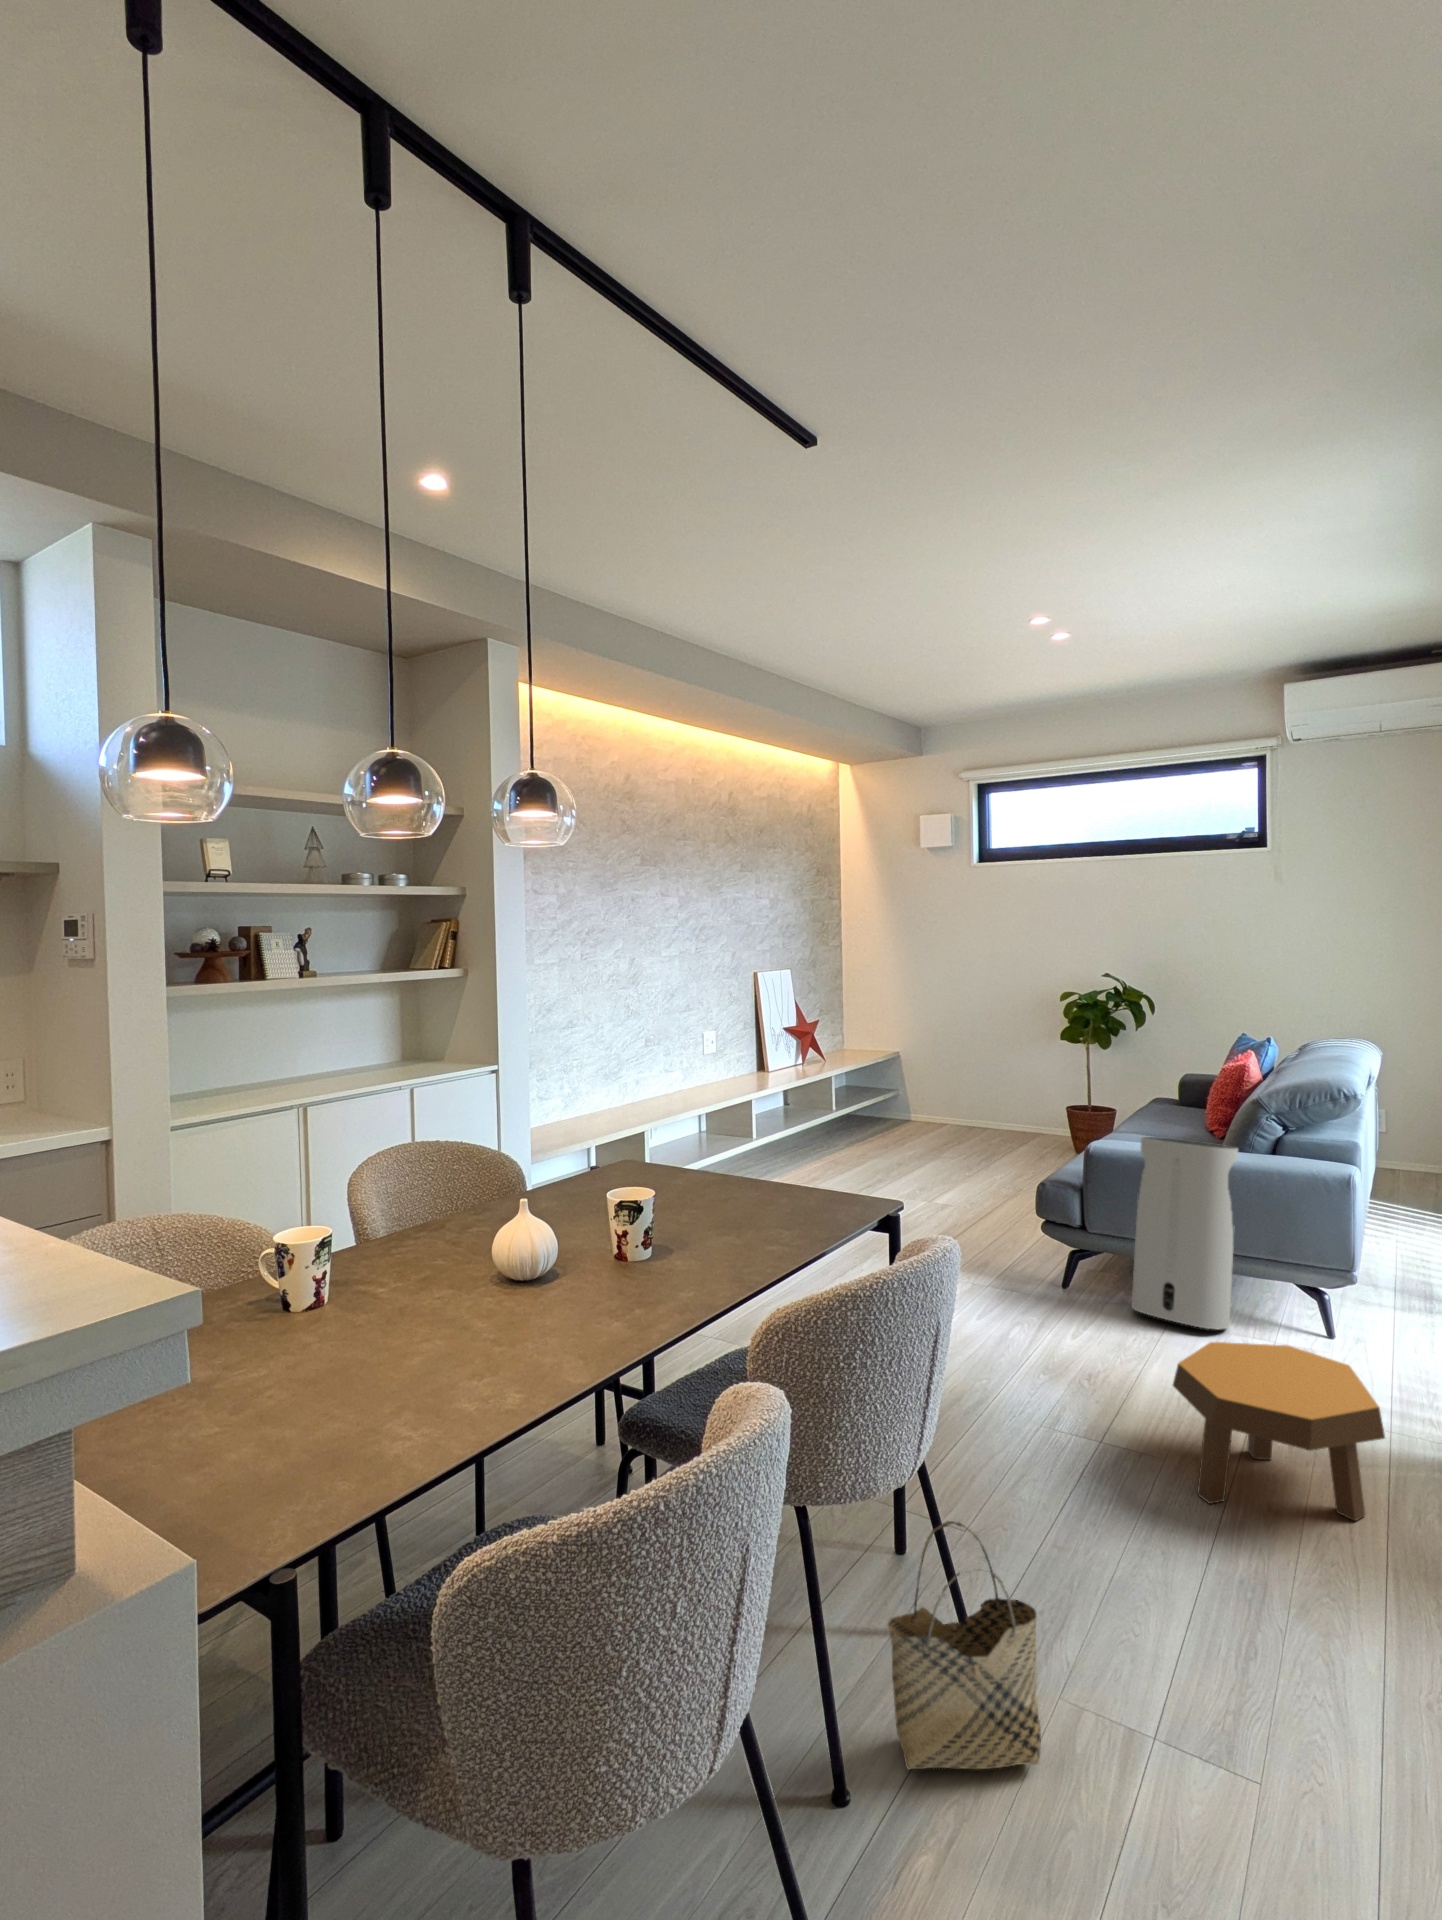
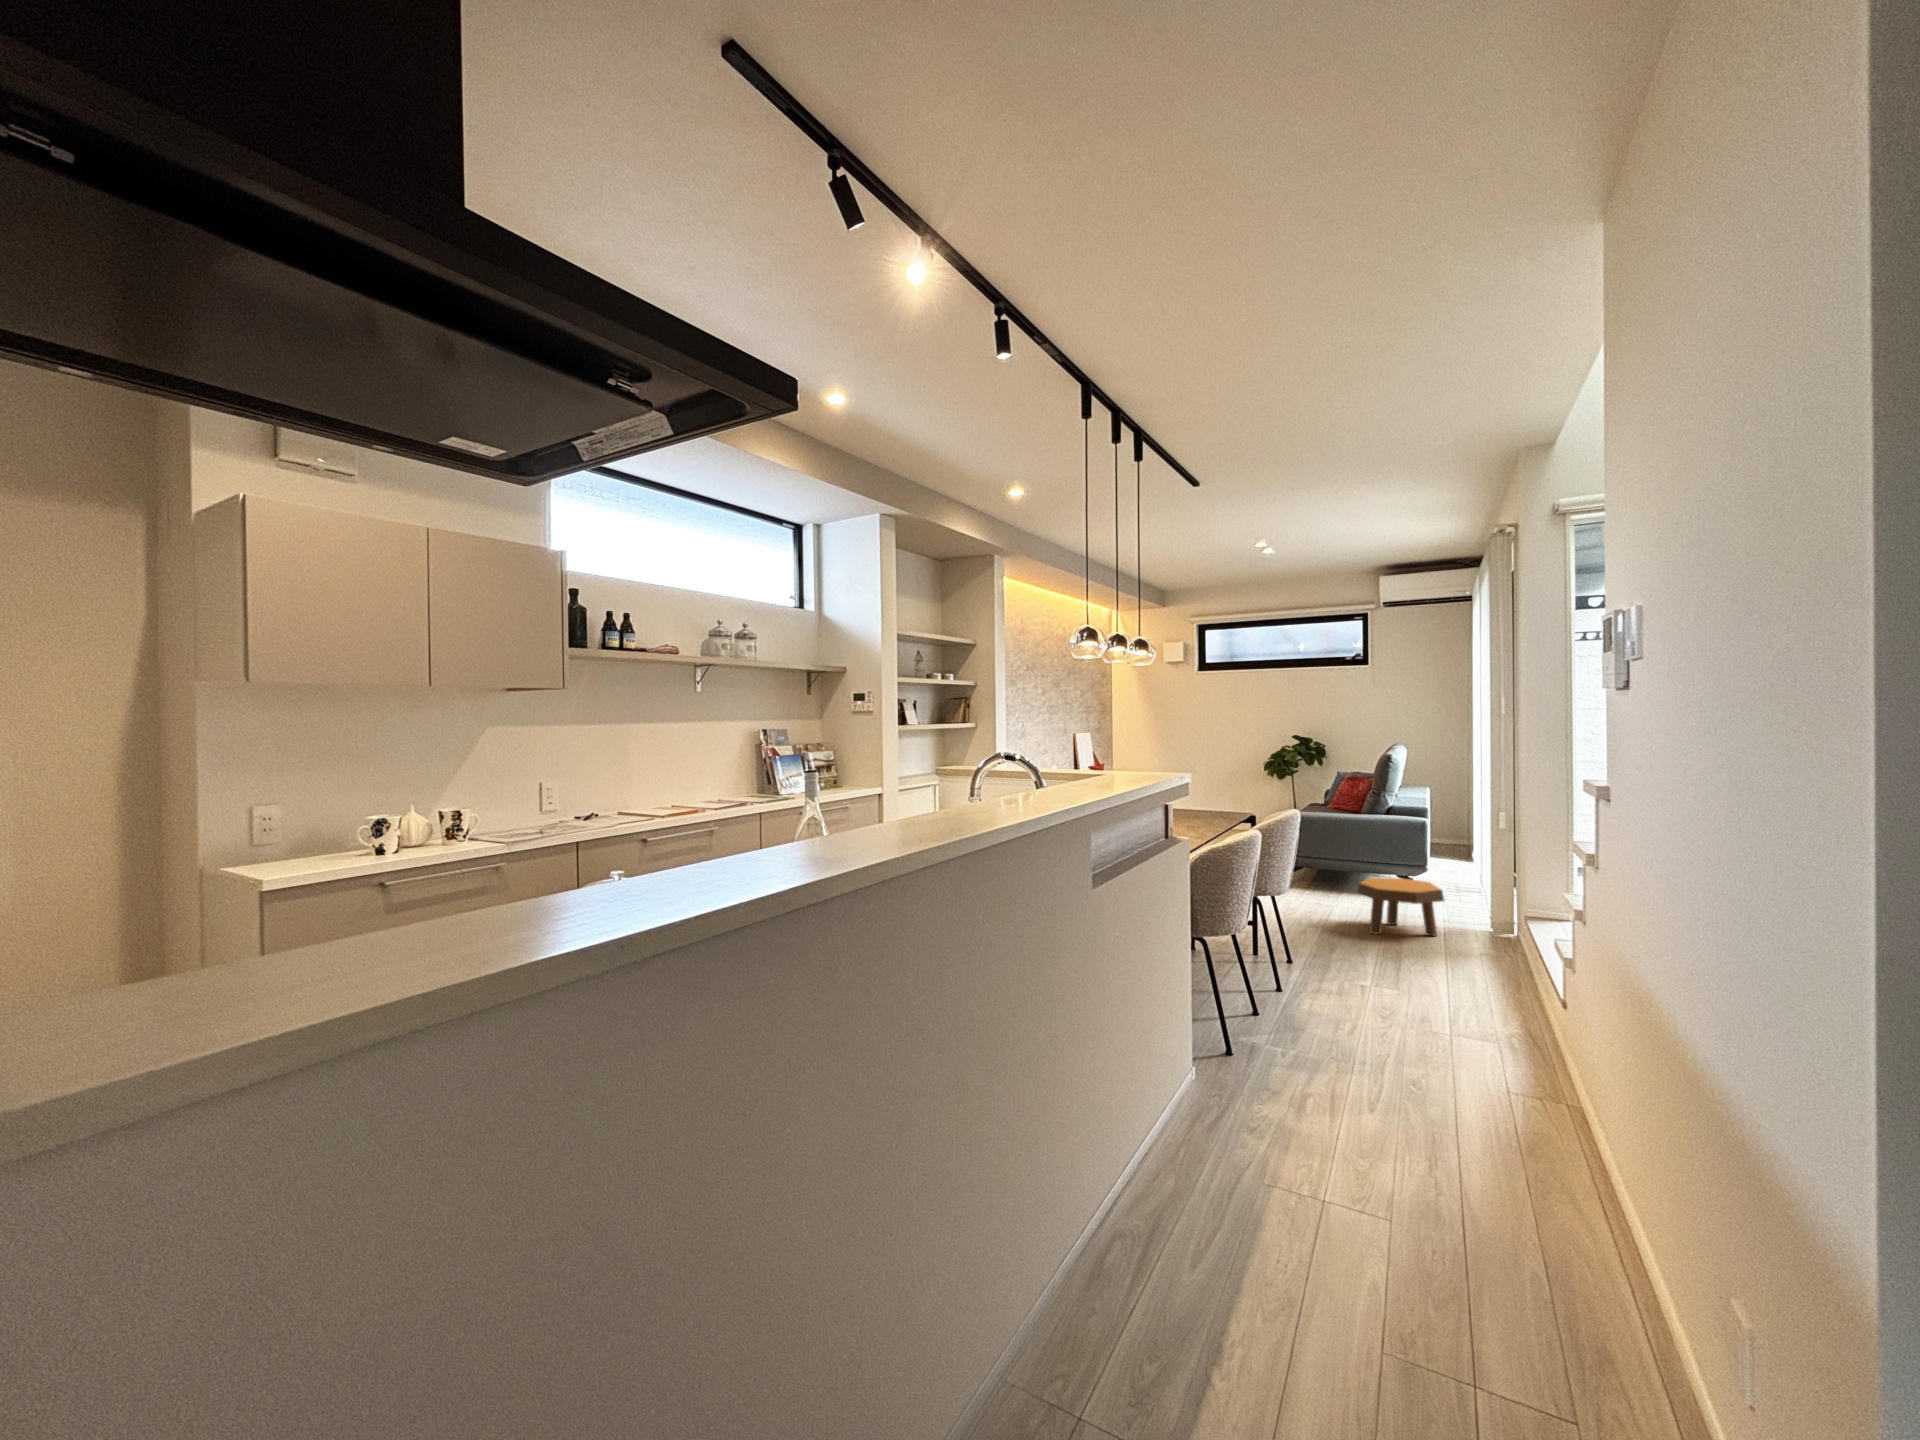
air purifier: present [1132,1136,1238,1329] -> none [1321,805,1372,894]
woven basket: present [887,1521,1041,1770] -> none [1282,902,1336,978]

